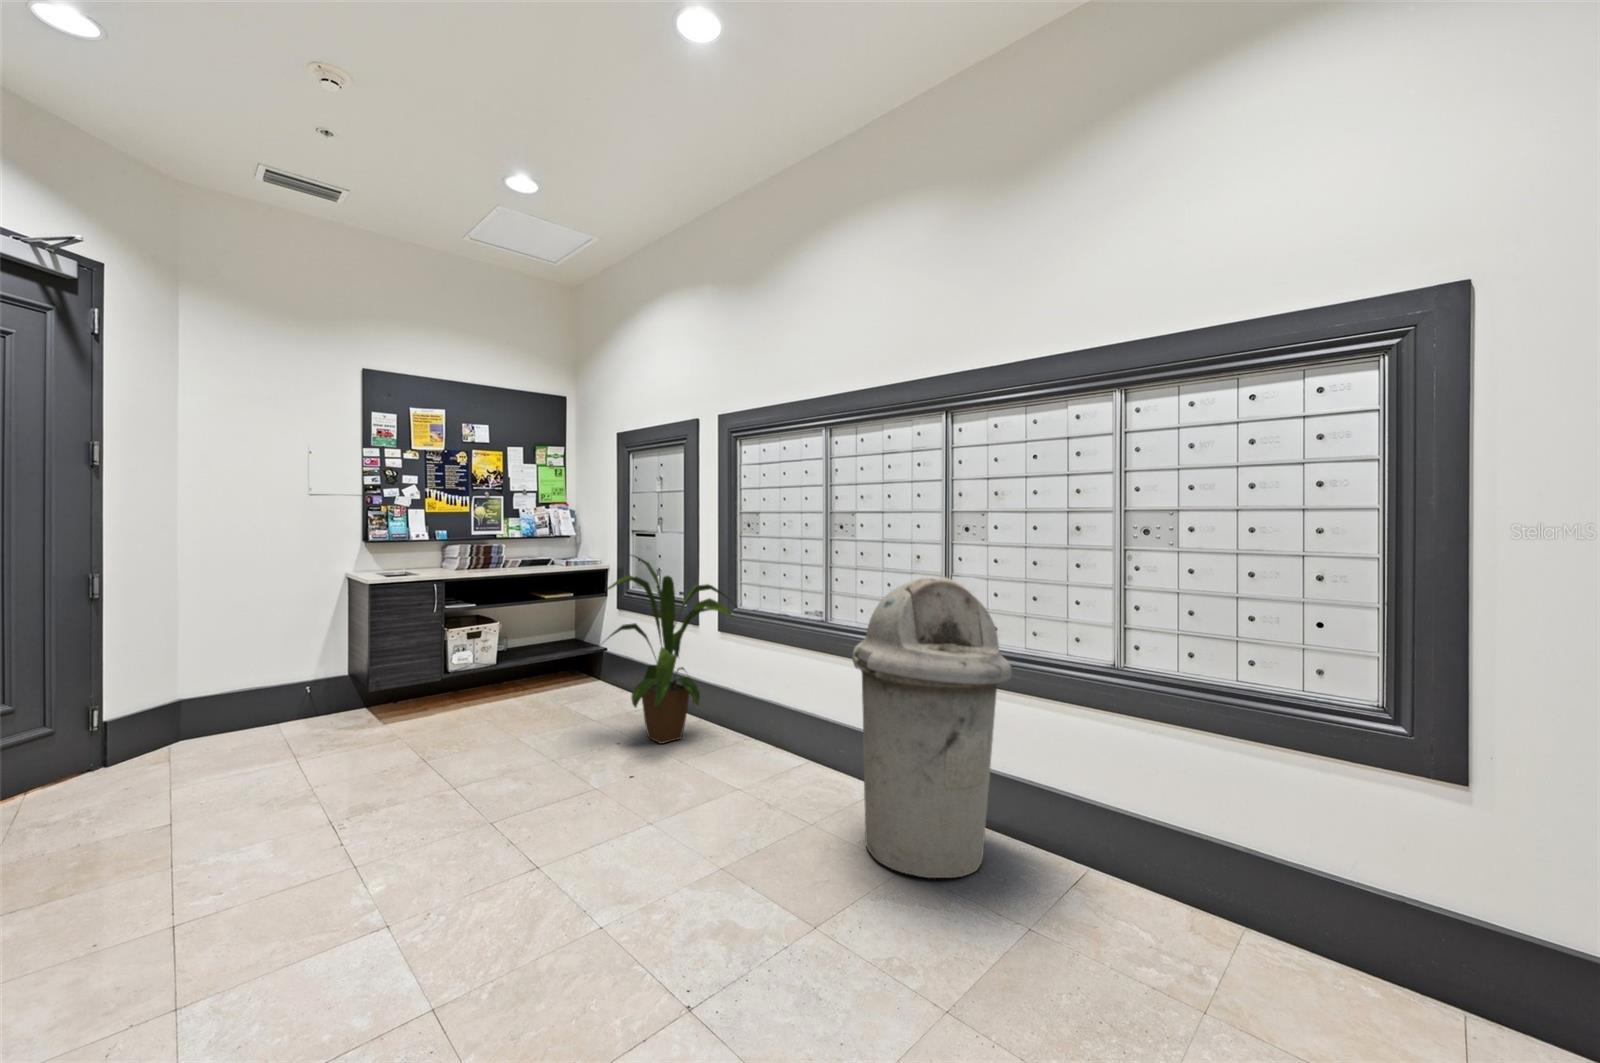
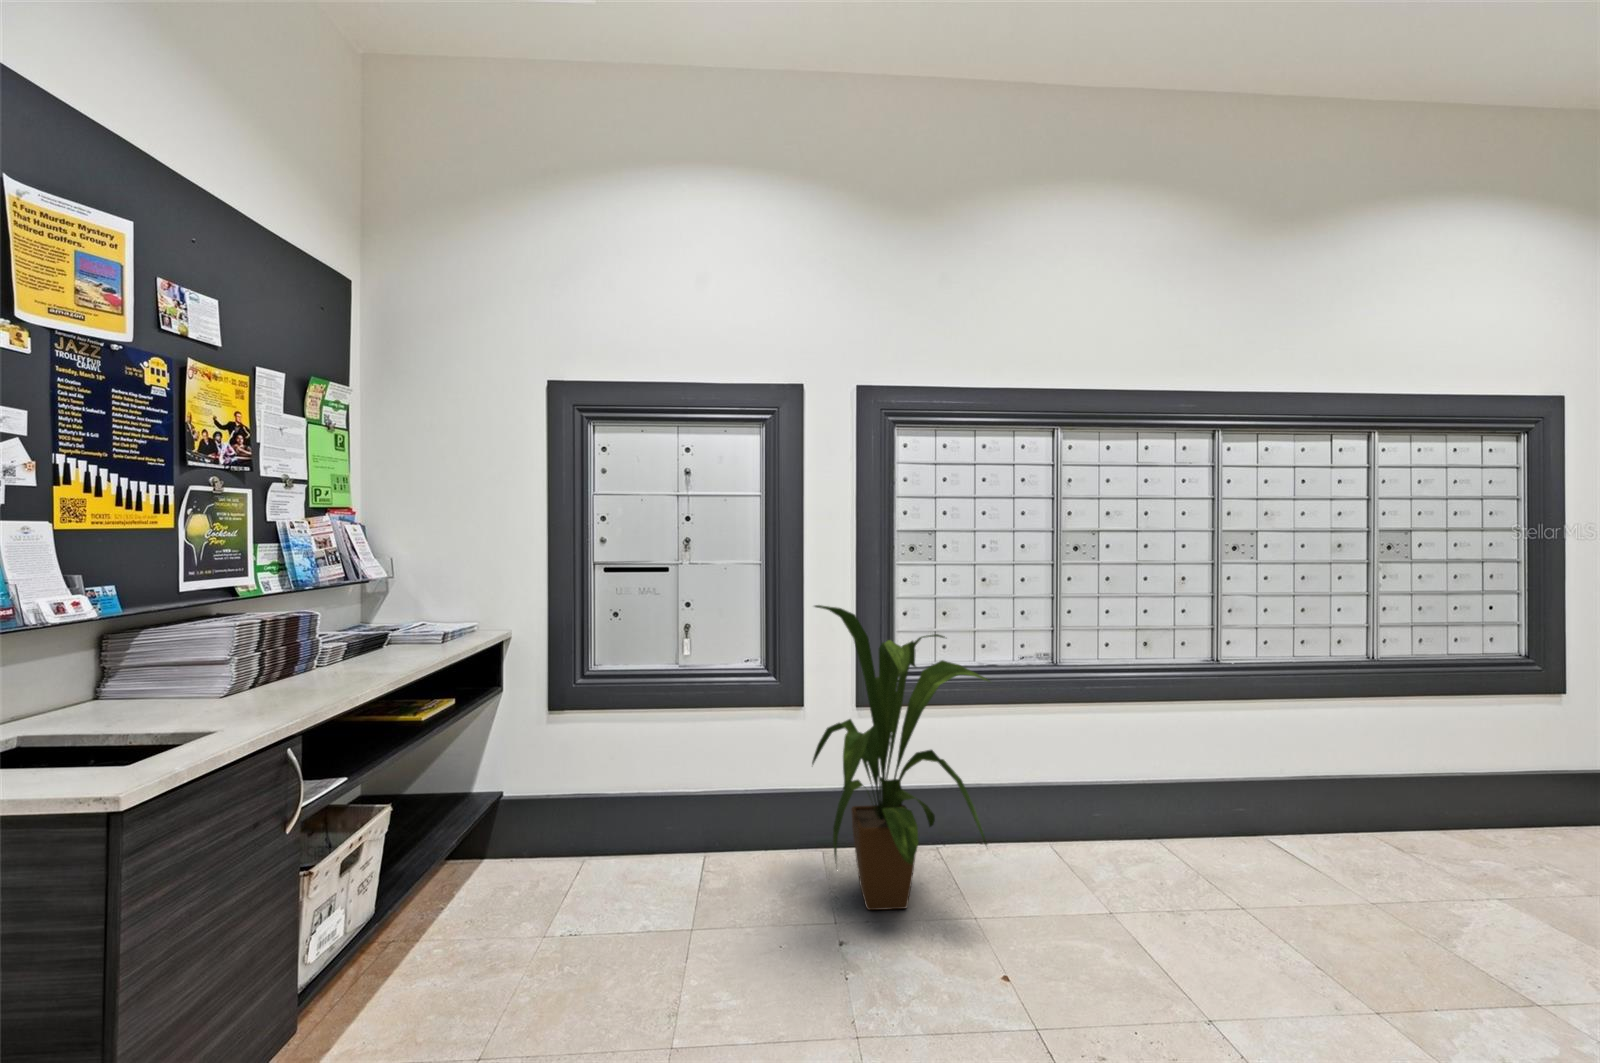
trash can: present [852,576,1012,878] -> none [1239,599,1436,904]

